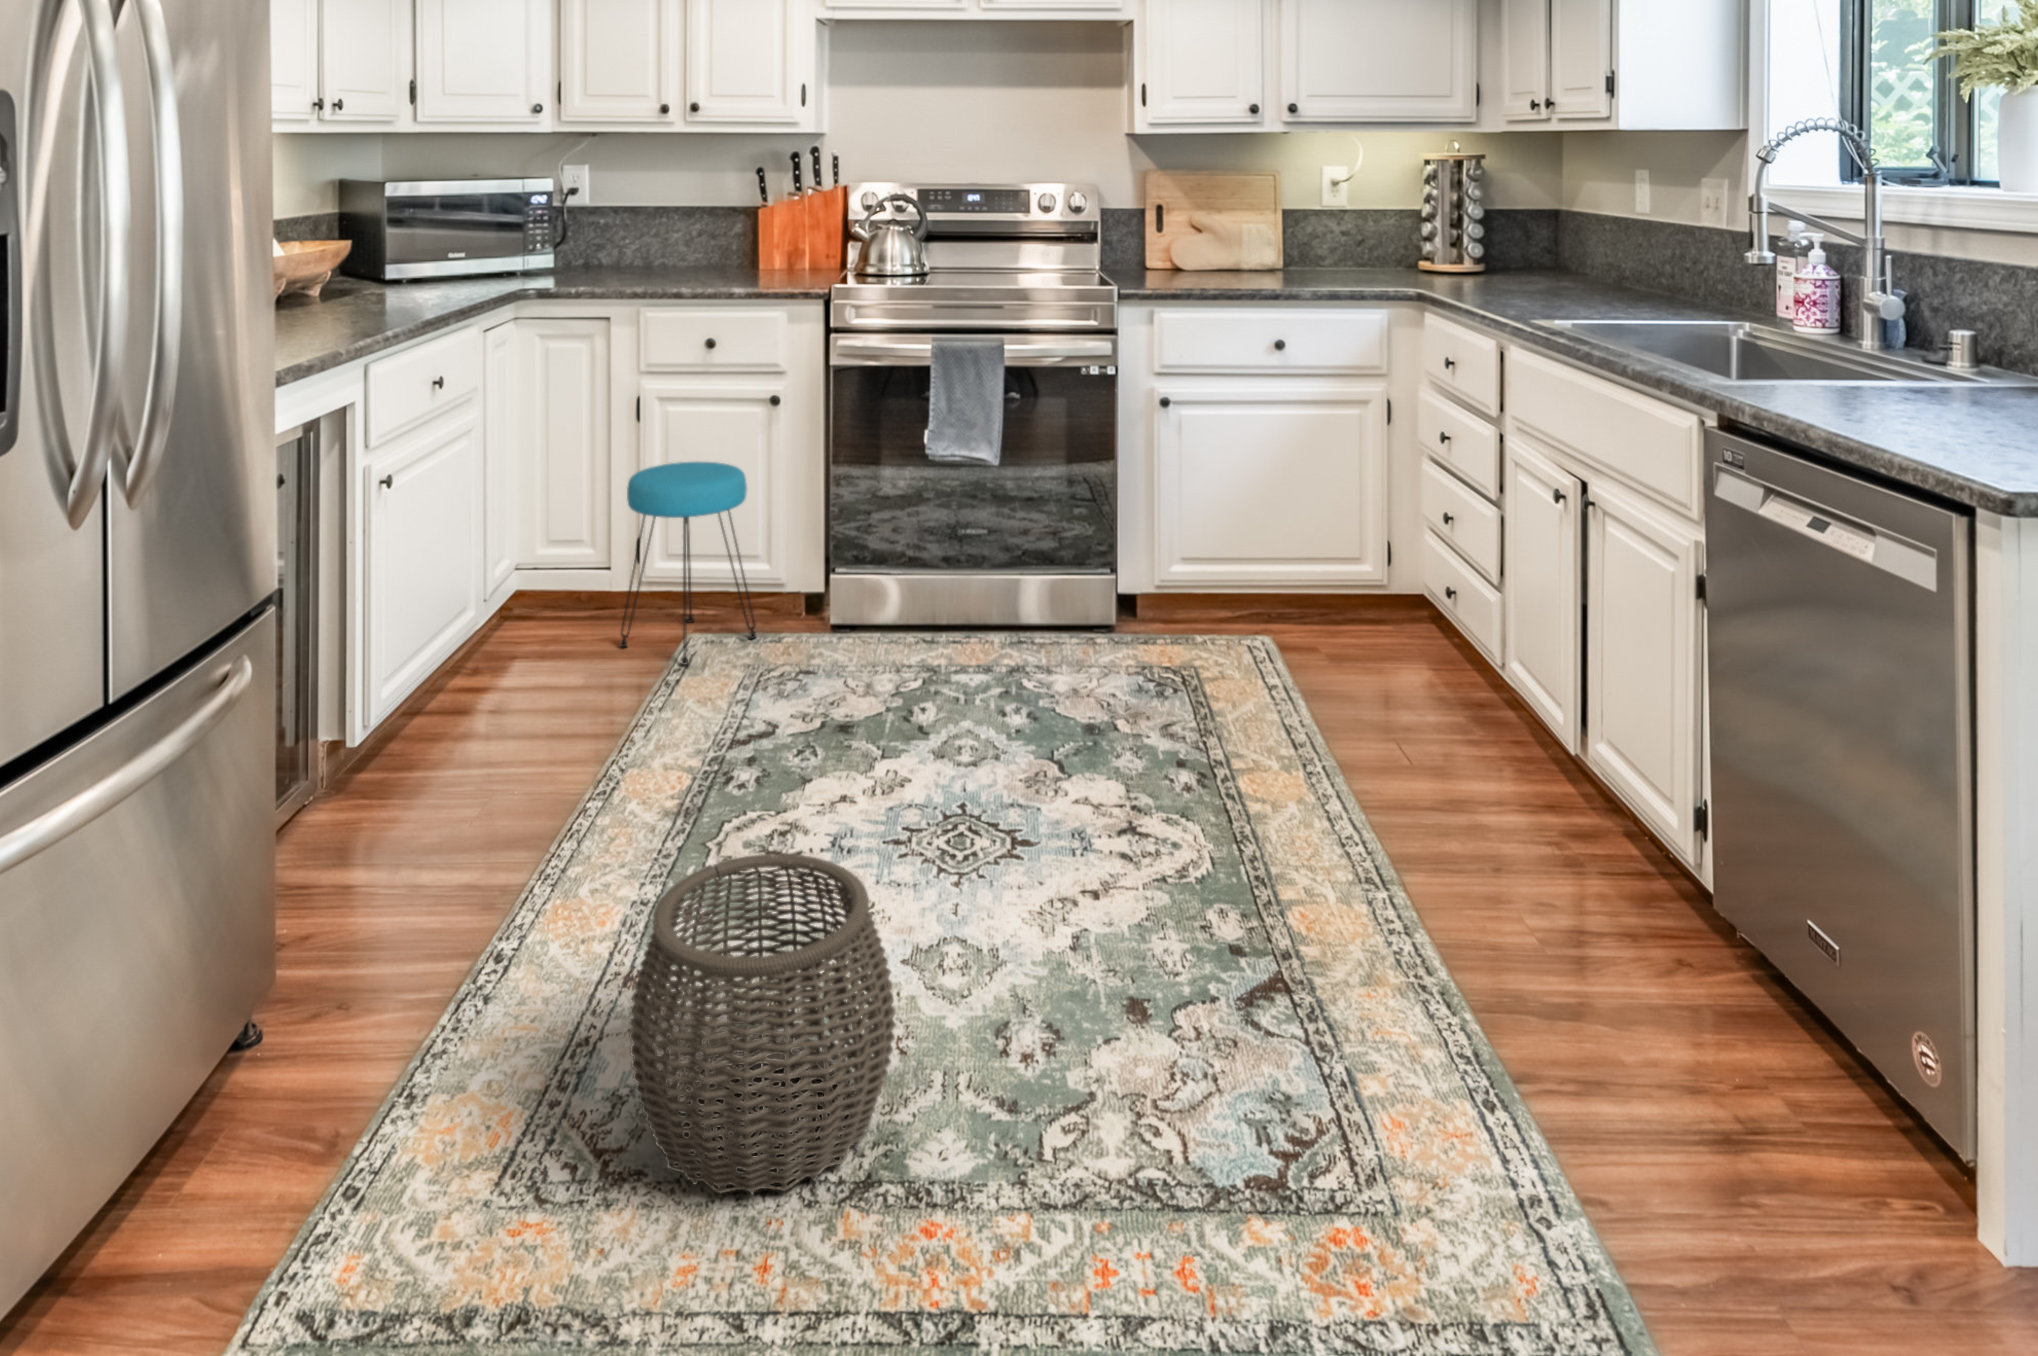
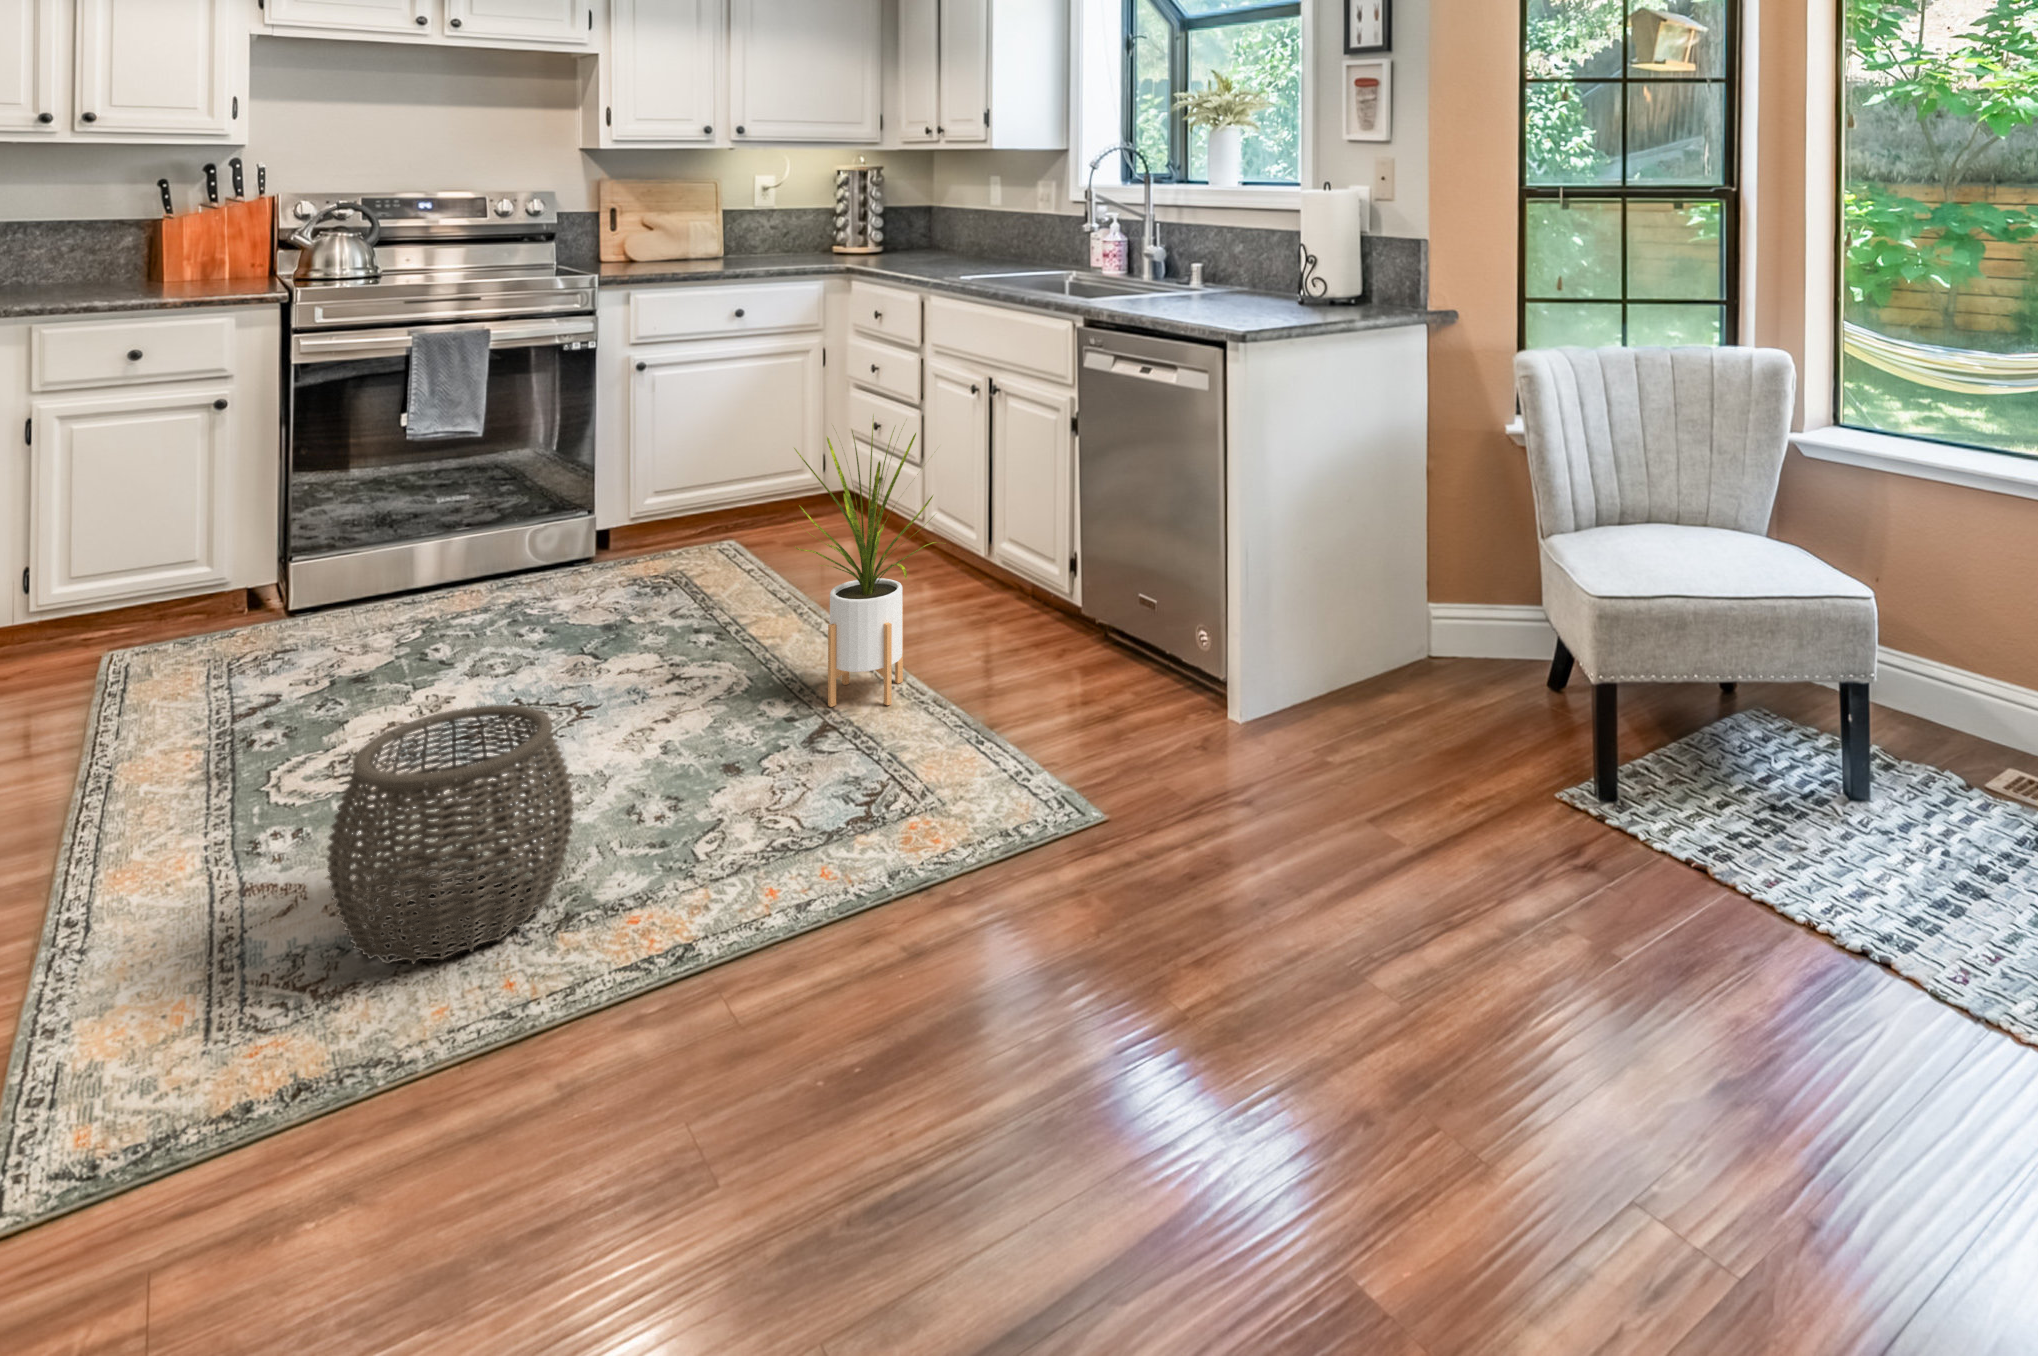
stool: present [620,462,756,664] -> none [30,470,213,675]
house plant: none [1244,530,1469,970] -> present [794,416,936,707]

